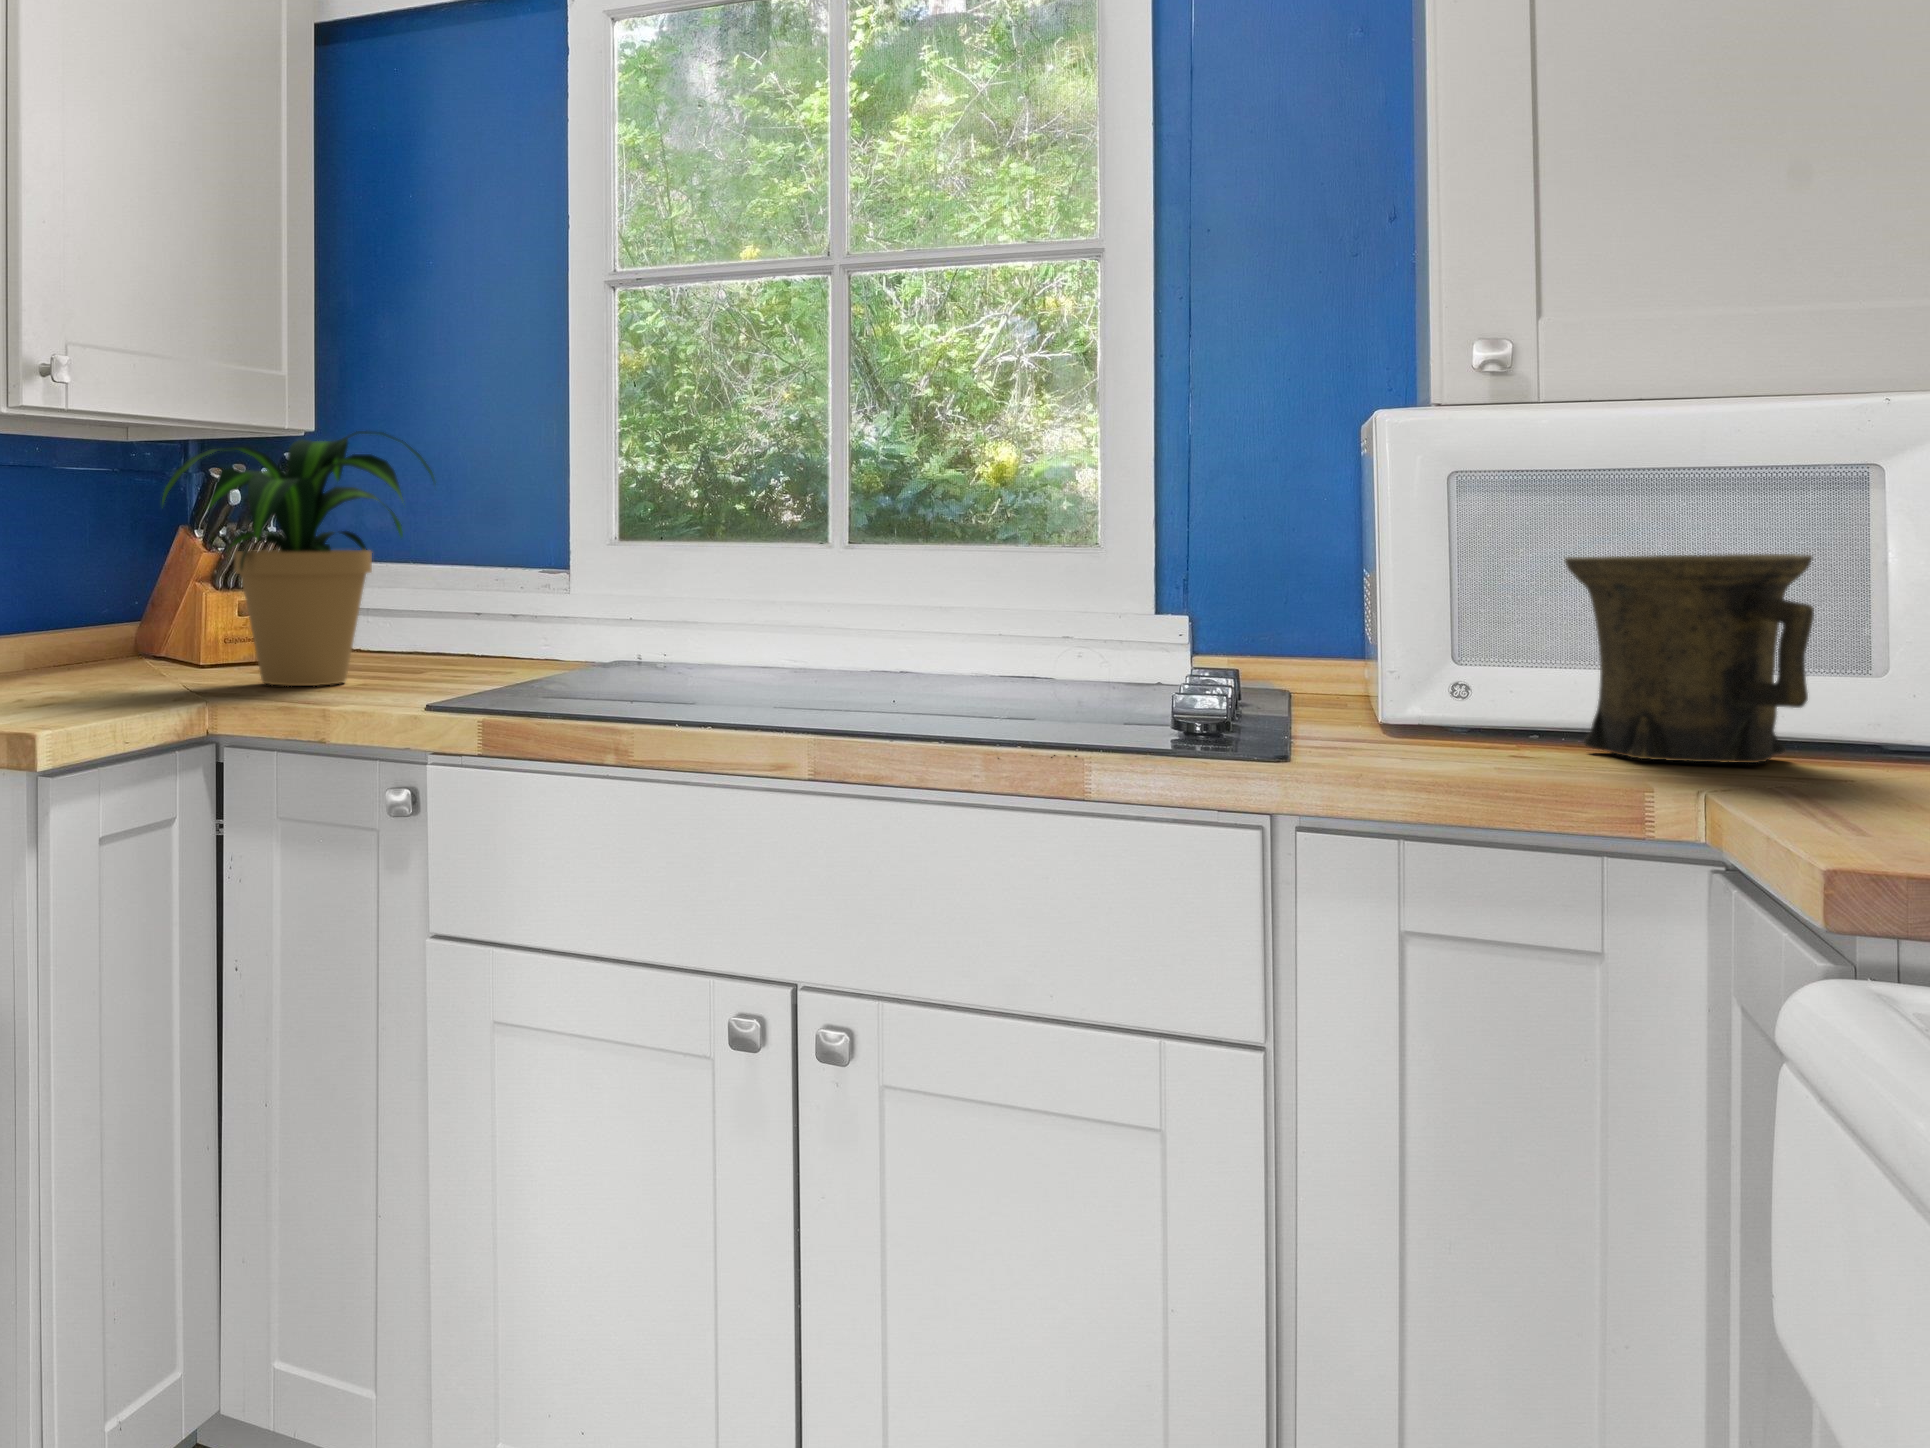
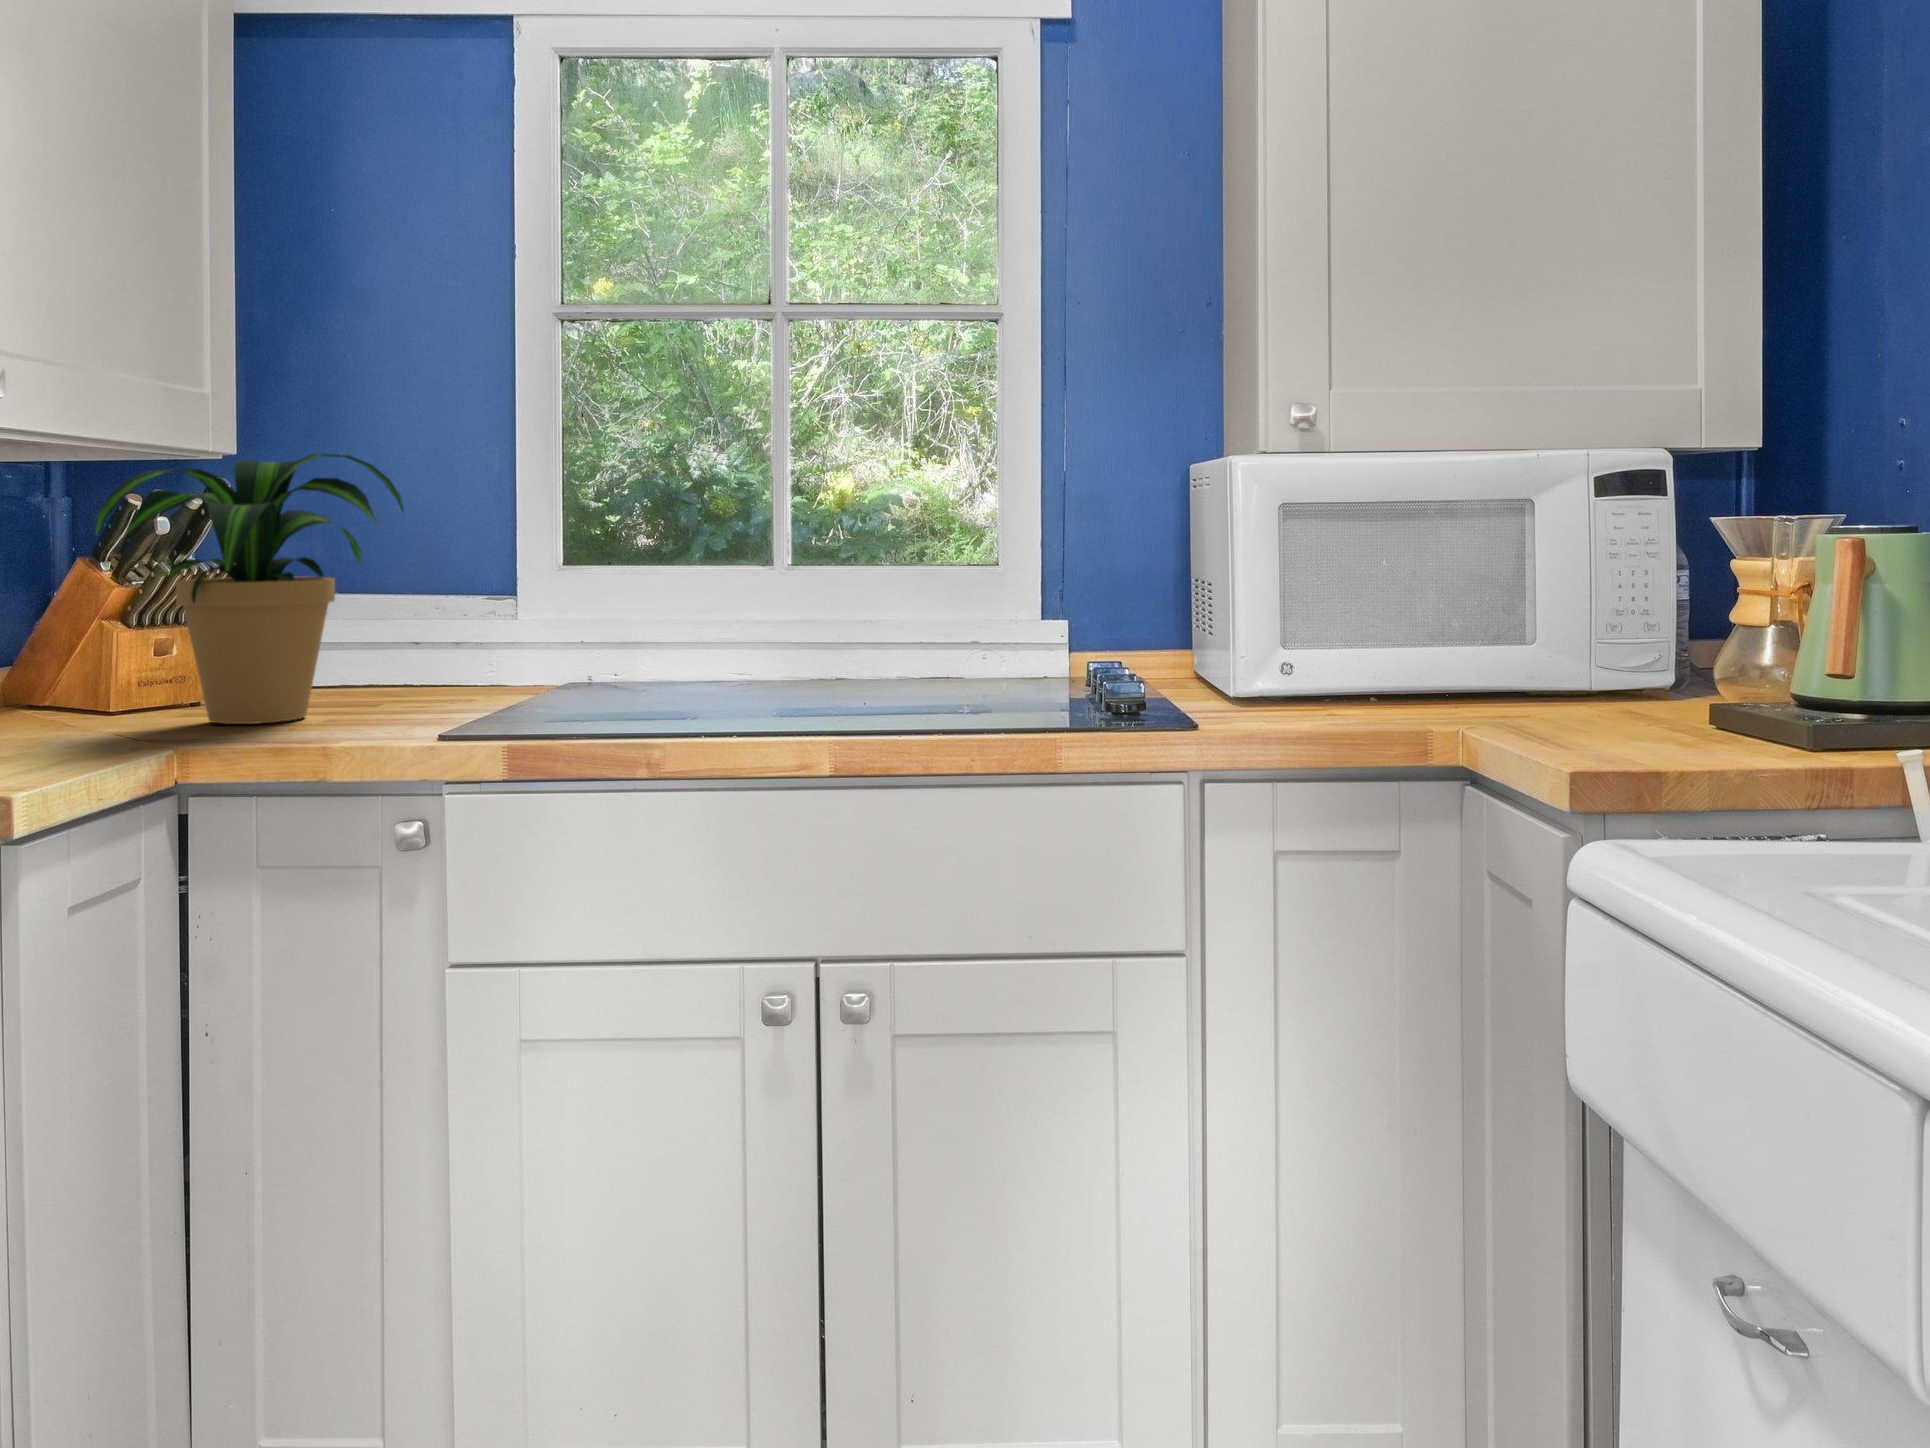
mug: present [1565,554,1814,763] -> none [1372,576,1523,726]

